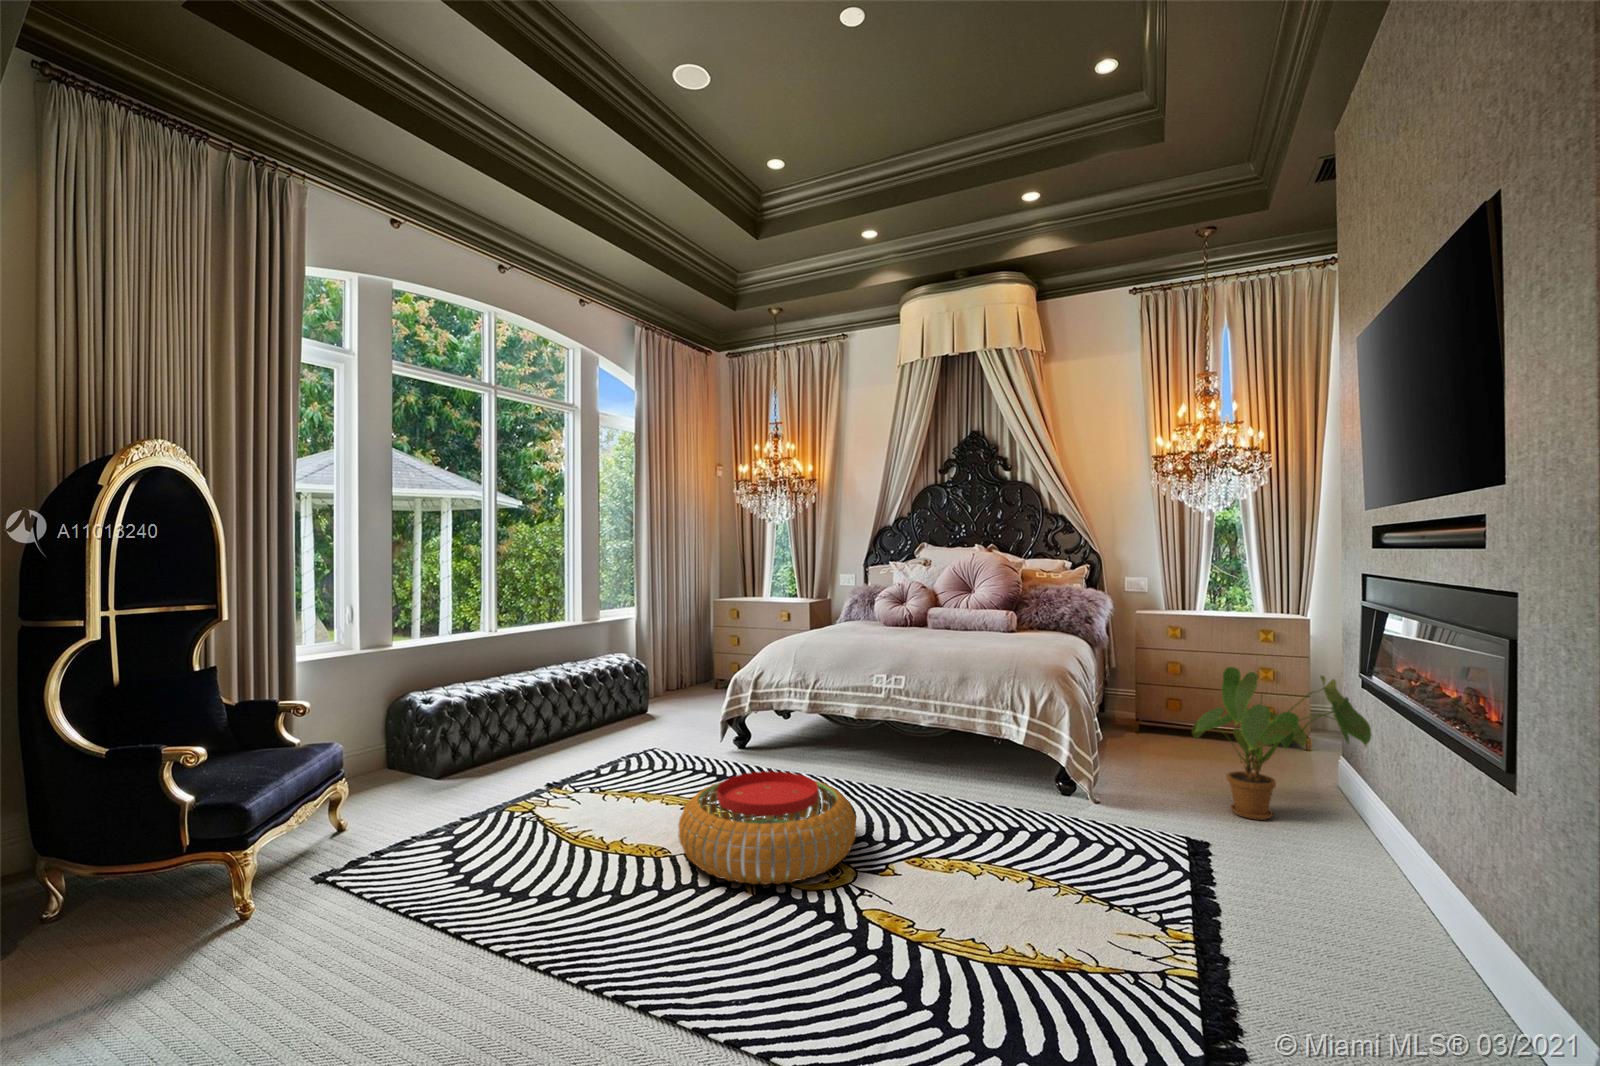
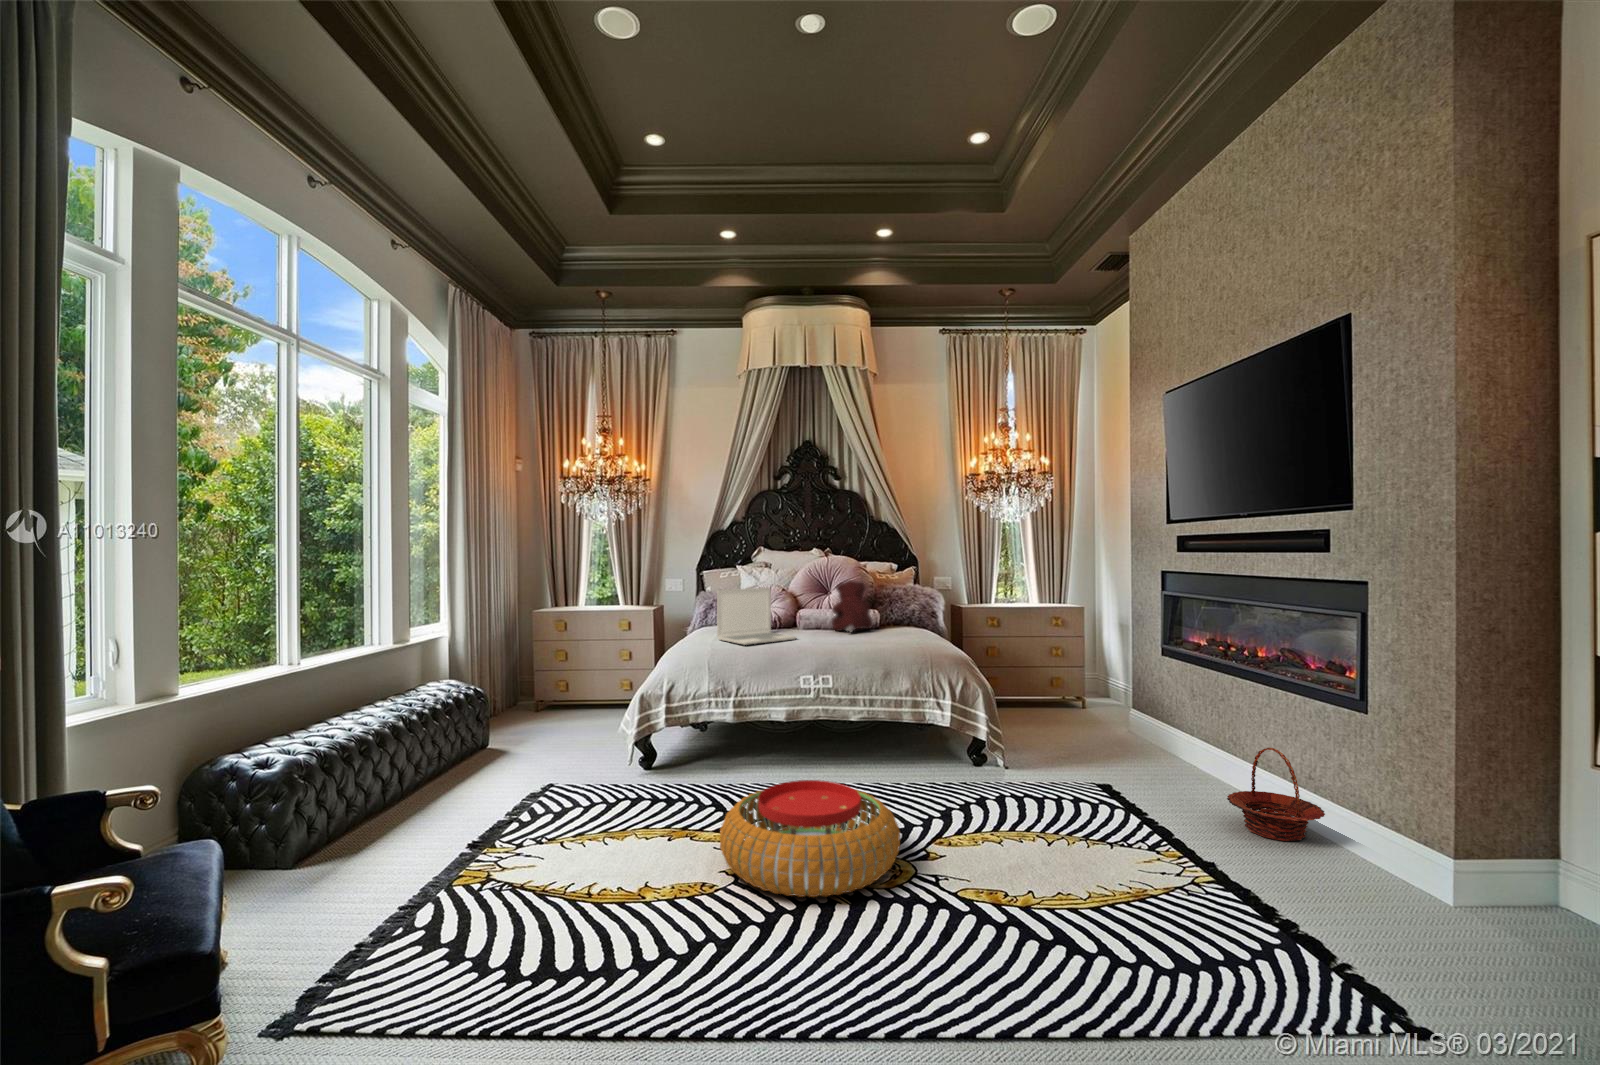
teddy bear: none [949,578,997,636] -> present [832,580,873,632]
laptop: none [822,584,897,640] -> present [717,587,796,645]
house plant: present [1192,667,1372,820] -> none [1060,645,1202,762]
basket: none [1306,823,1456,962] -> present [1227,748,1325,841]

